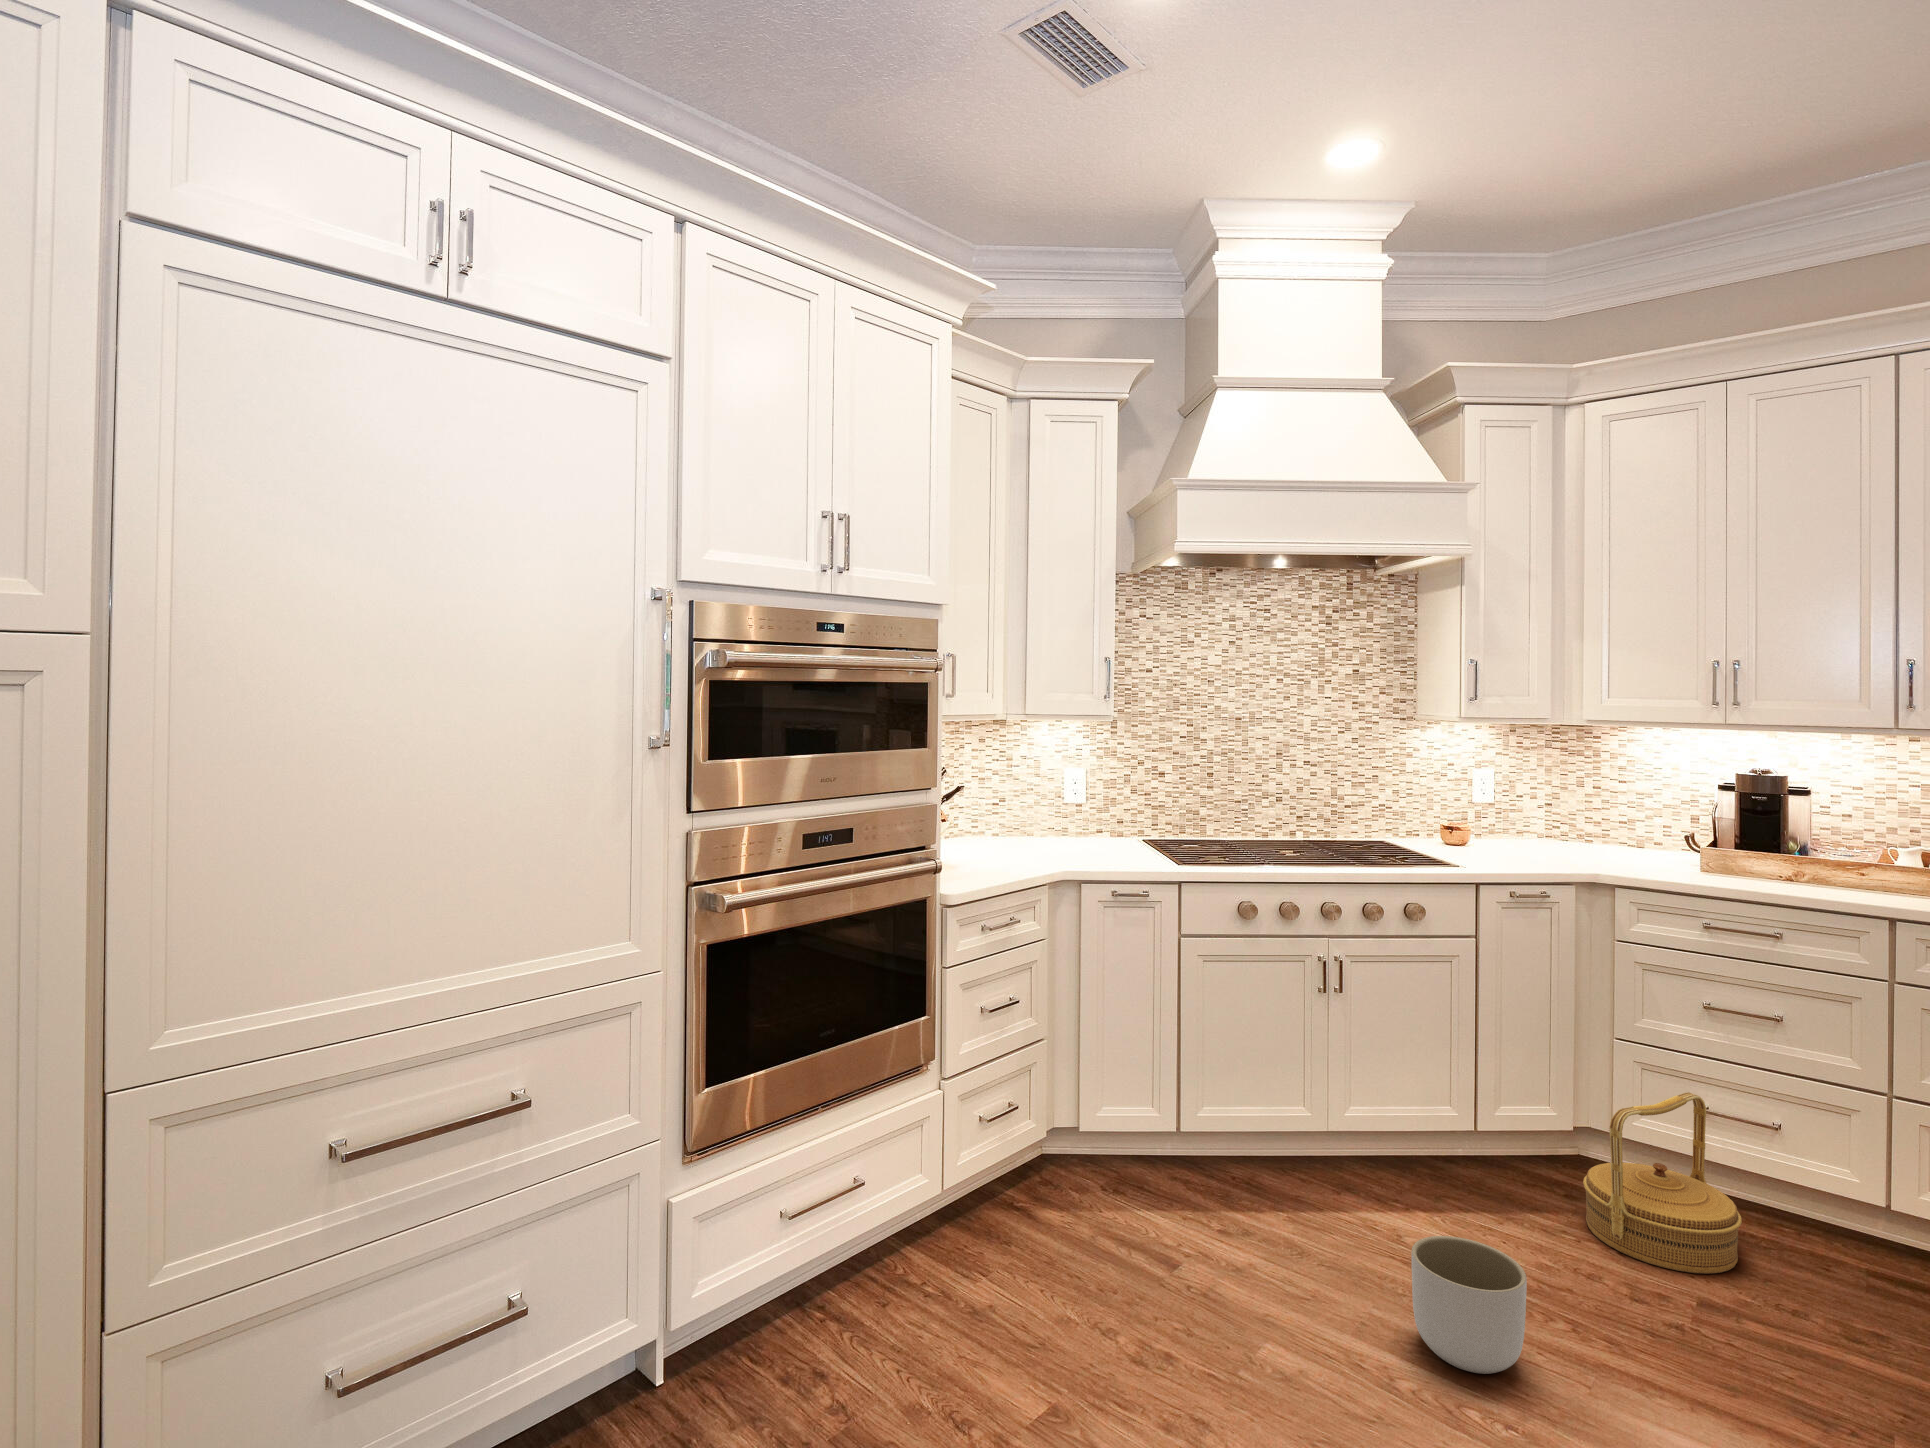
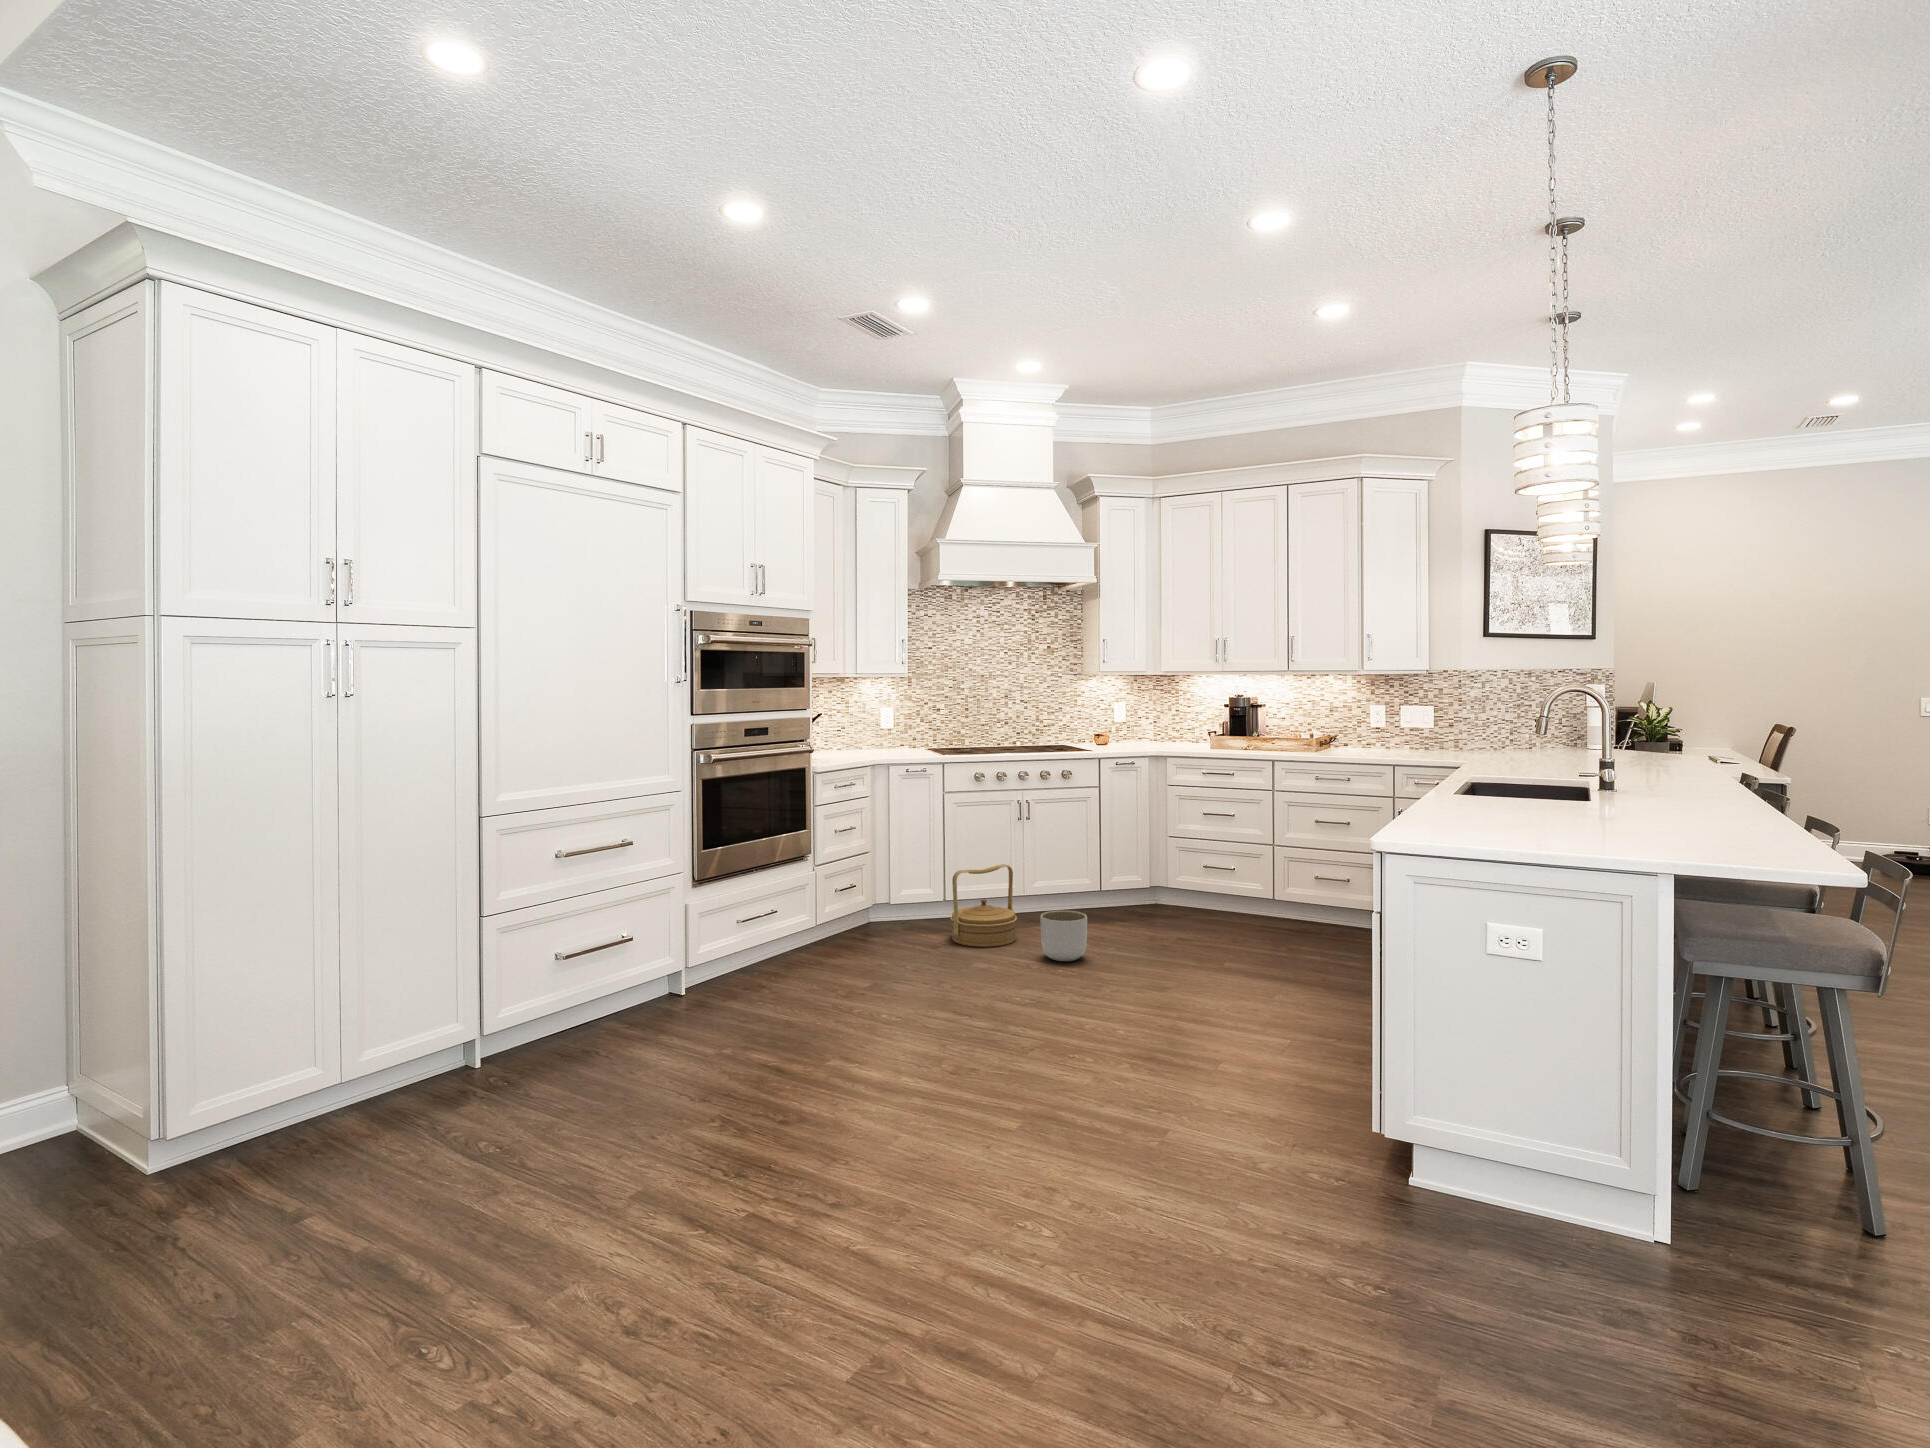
basket: present [1583,1092,1742,1274] -> present [951,864,1017,947]

